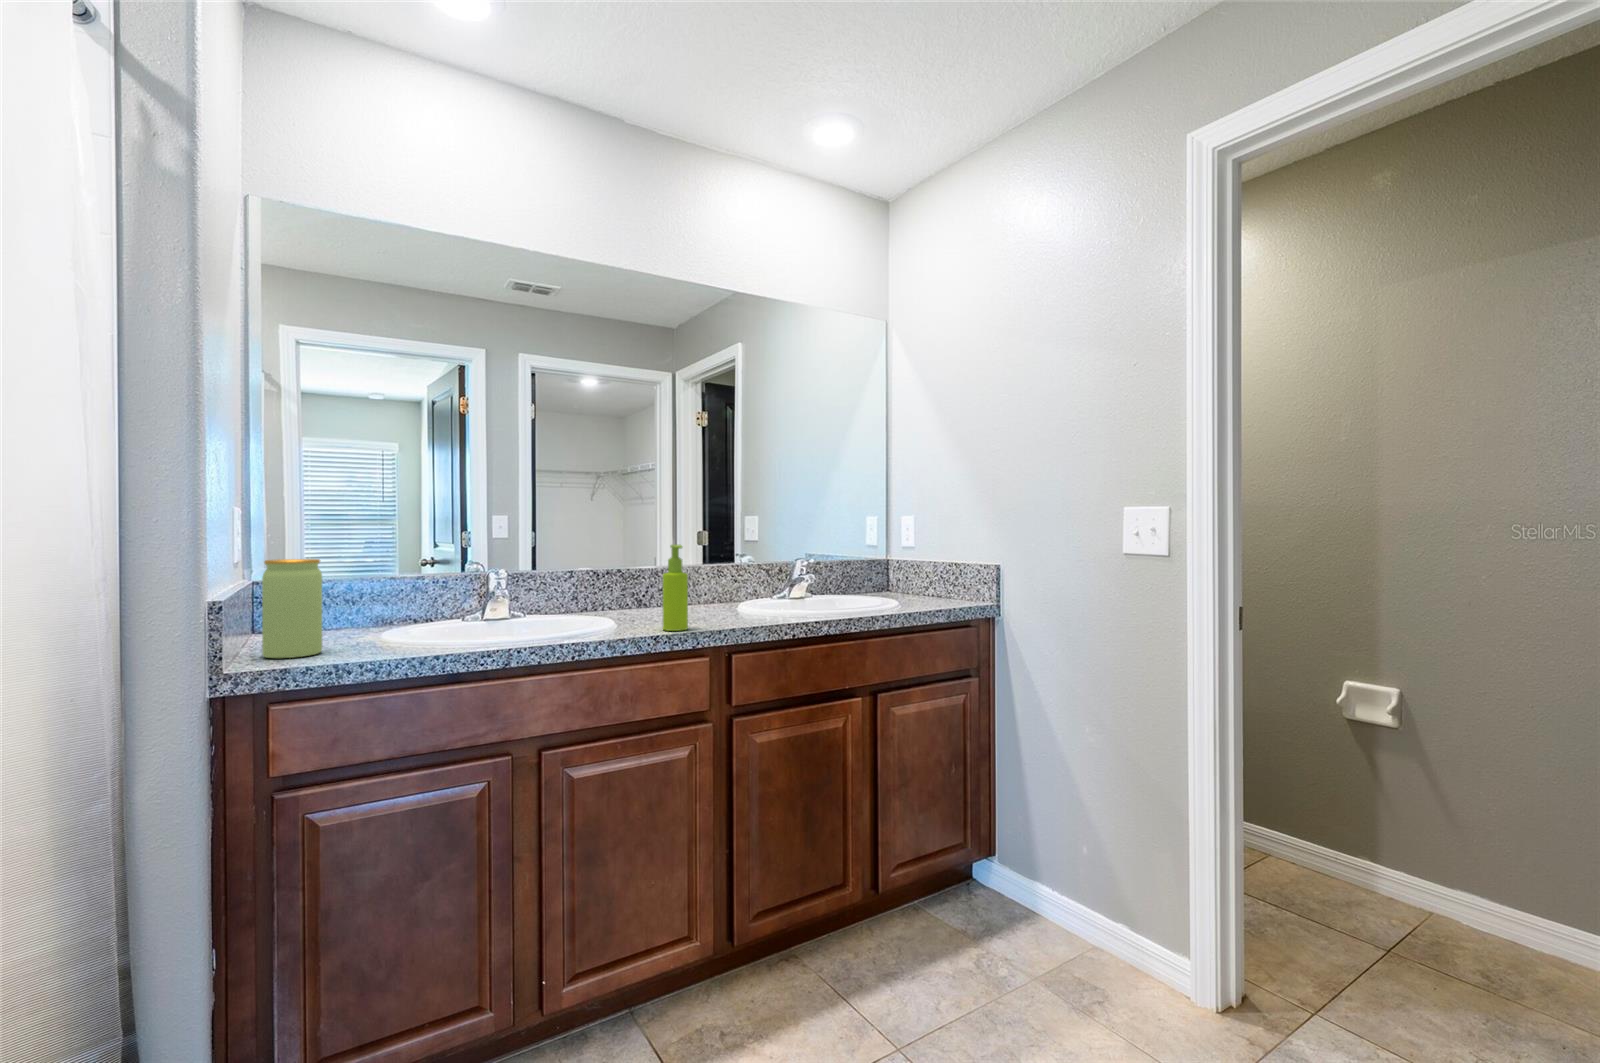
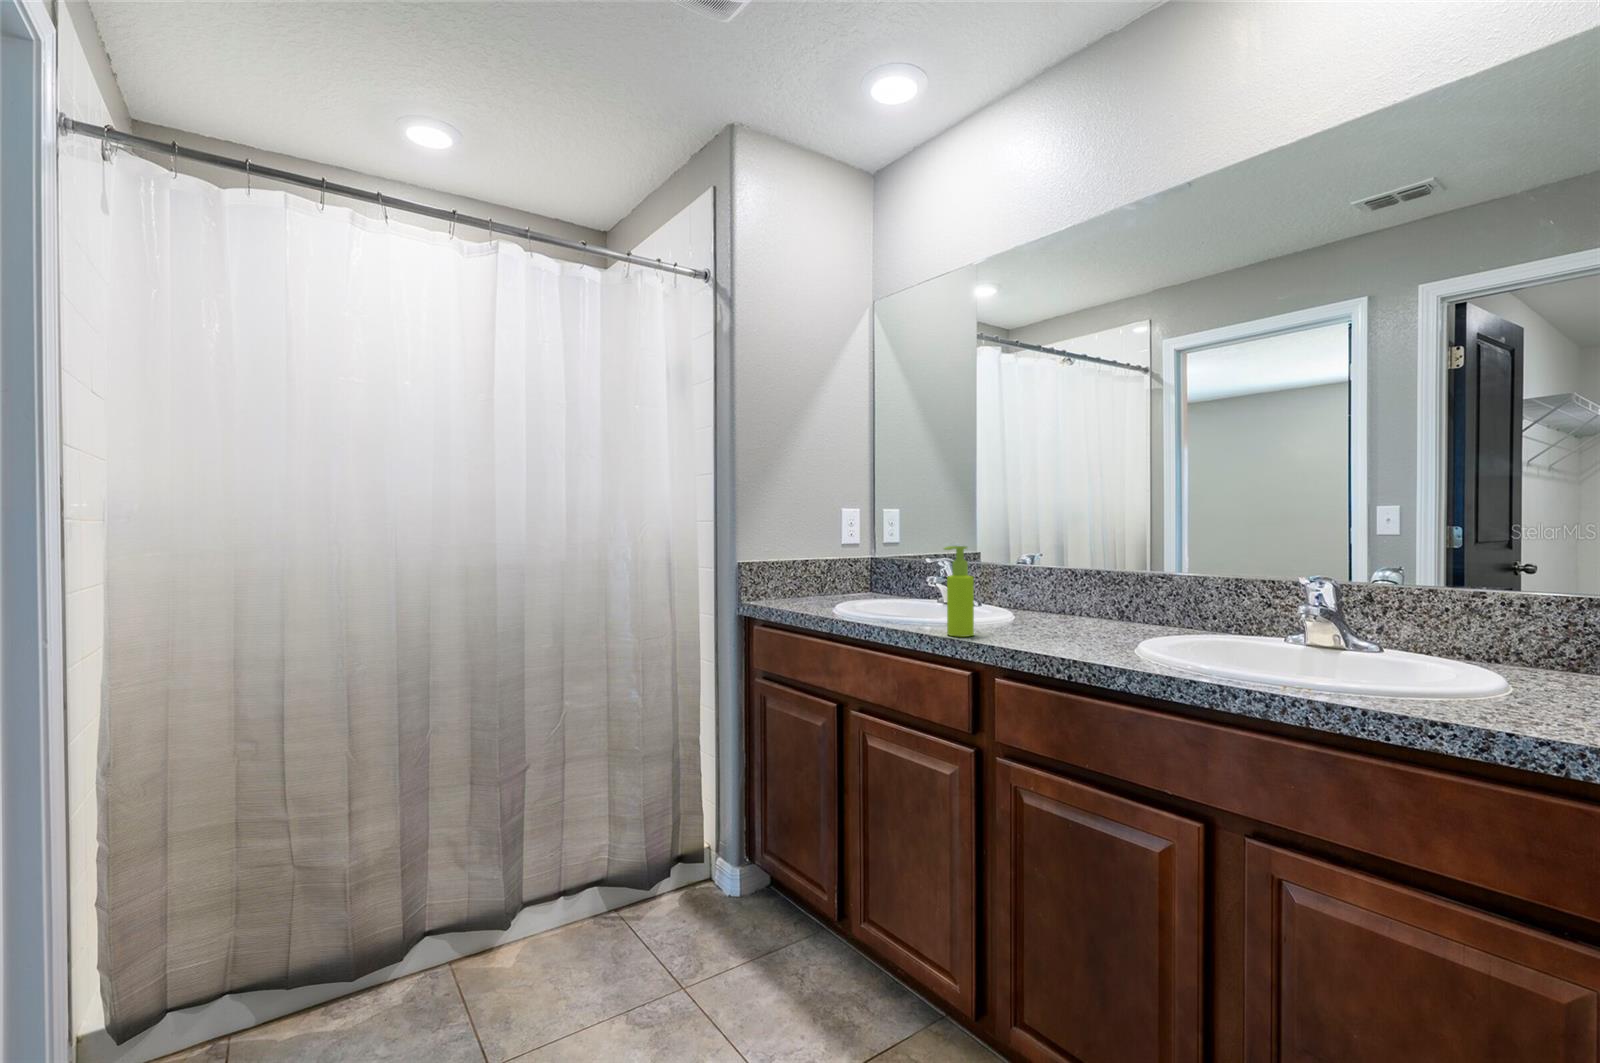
jar: present [262,559,322,658] -> none [786,546,816,604]

